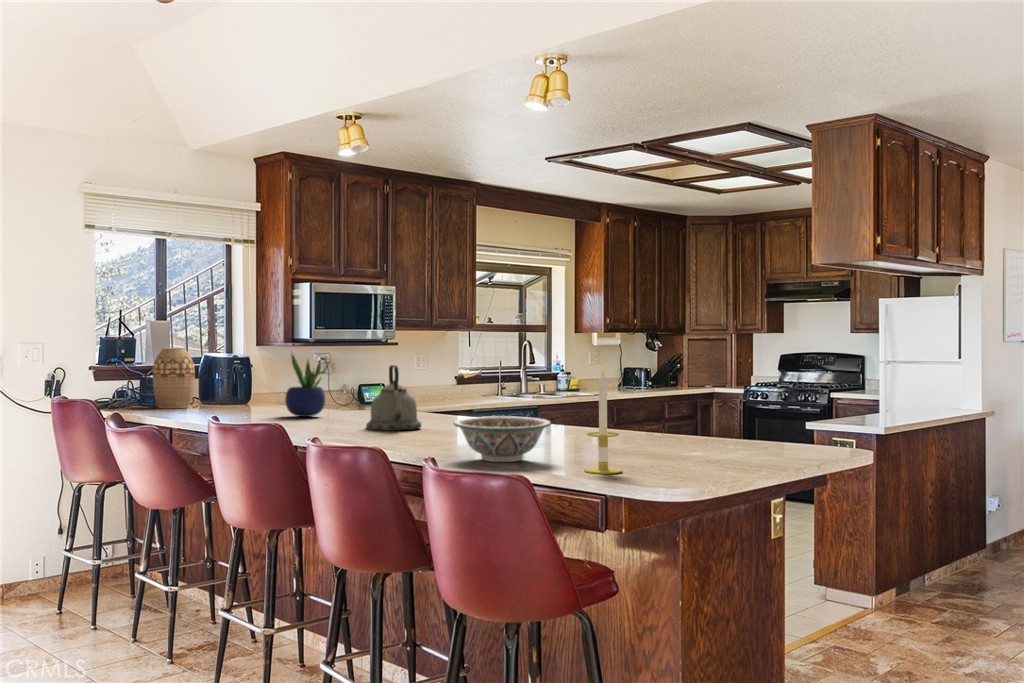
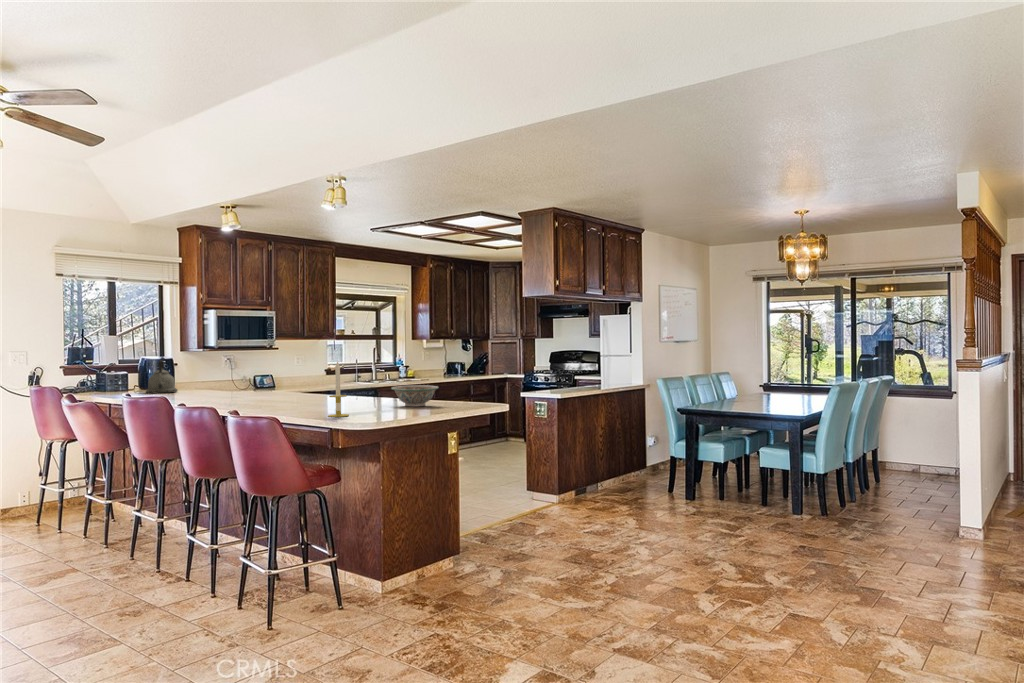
vase: present [153,348,195,408] -> none [104,353,134,393]
potted plant: present [285,354,329,417] -> none [188,354,221,395]
kettle: present [366,365,421,431] -> present [146,360,178,393]
decorative bowl: present [454,416,551,462] -> present [391,385,439,407]

